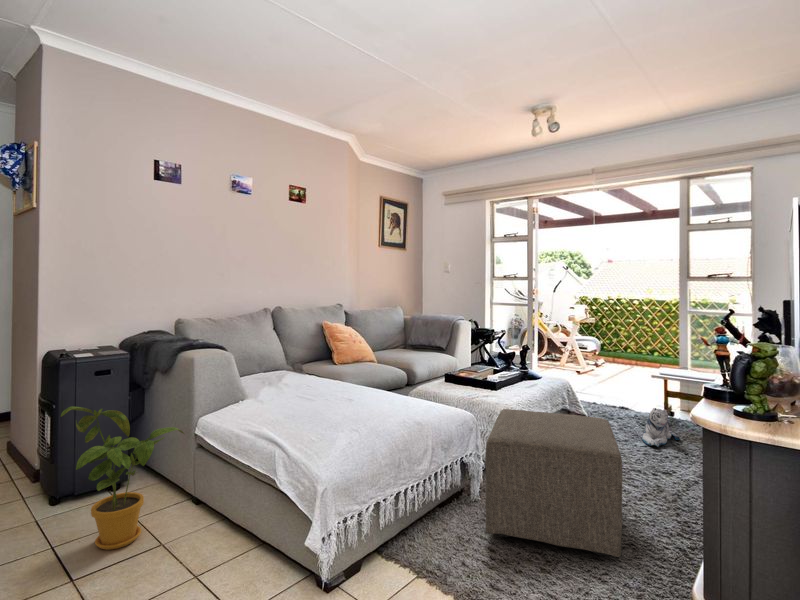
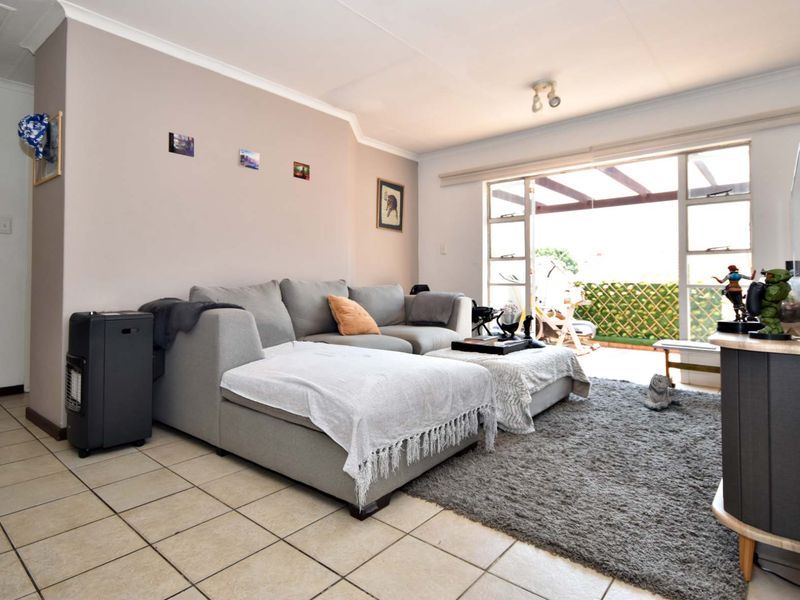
house plant: present [61,406,184,550] -> none [95,357,210,494]
ottoman: present [485,409,623,557] -> none [504,366,634,488]

